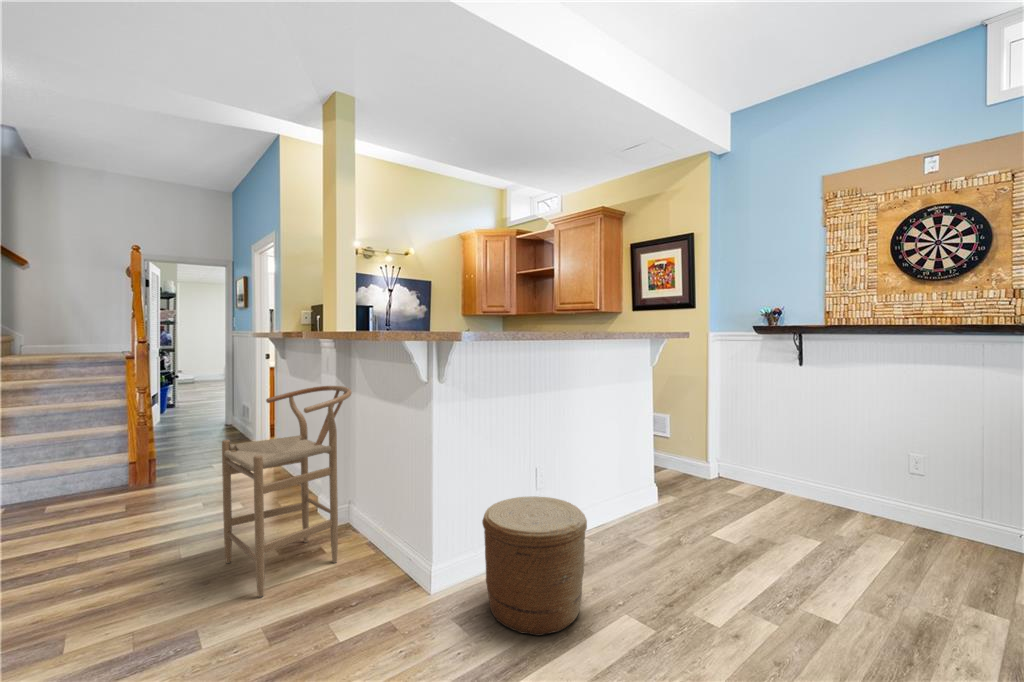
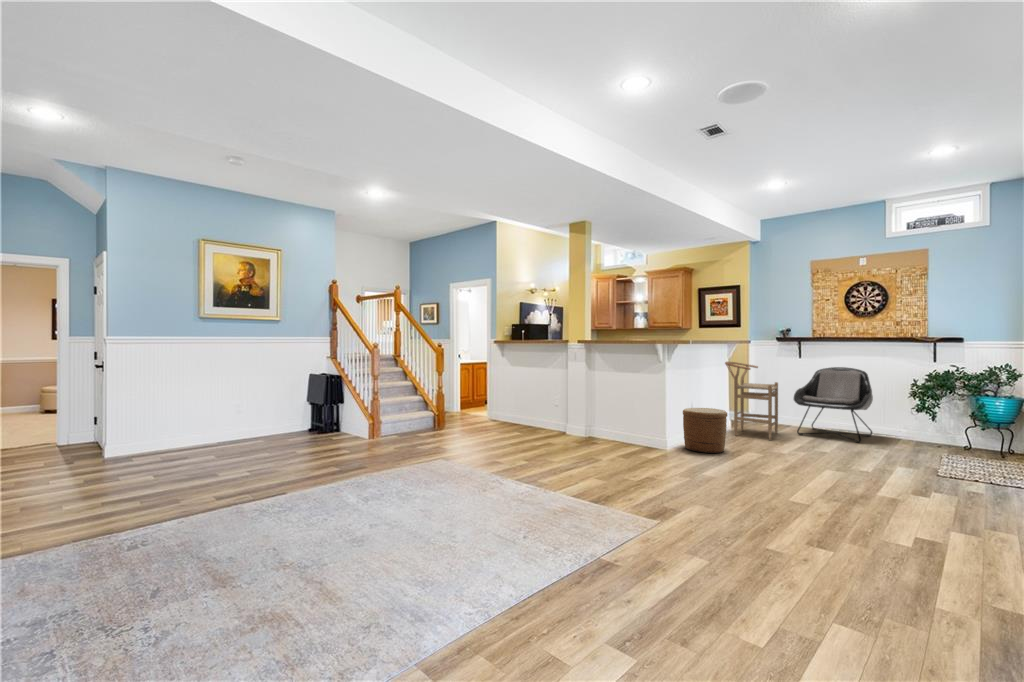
bar stool: present [222,386,352,597] -> present [725,362,778,440]
lounge chair: none [778,388,957,576] -> present [794,367,873,443]

